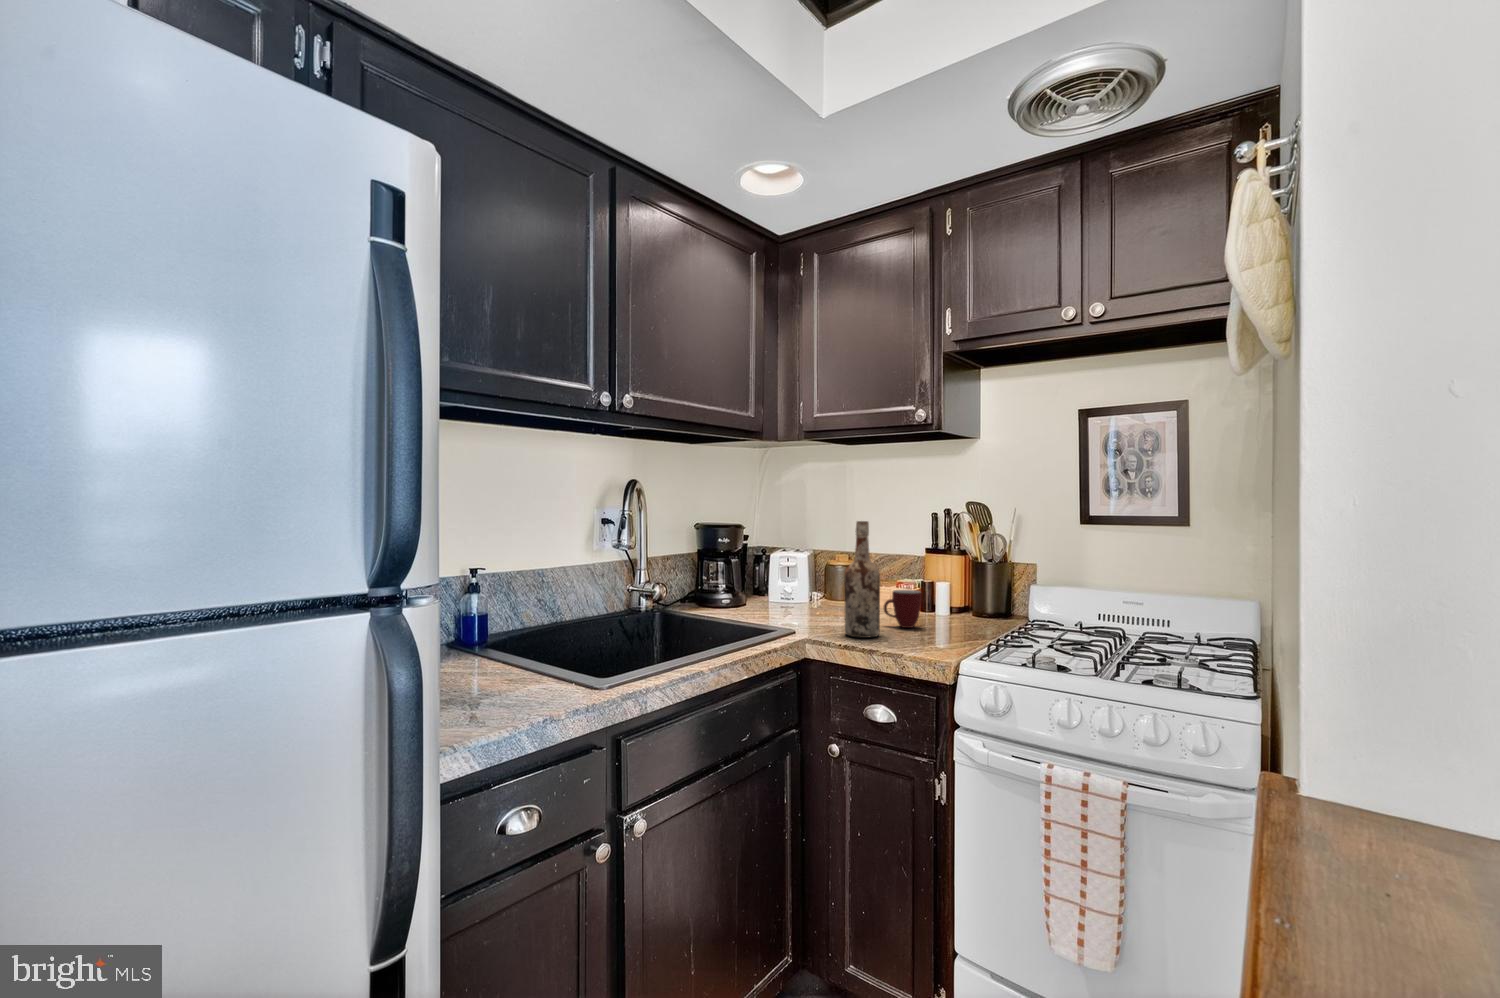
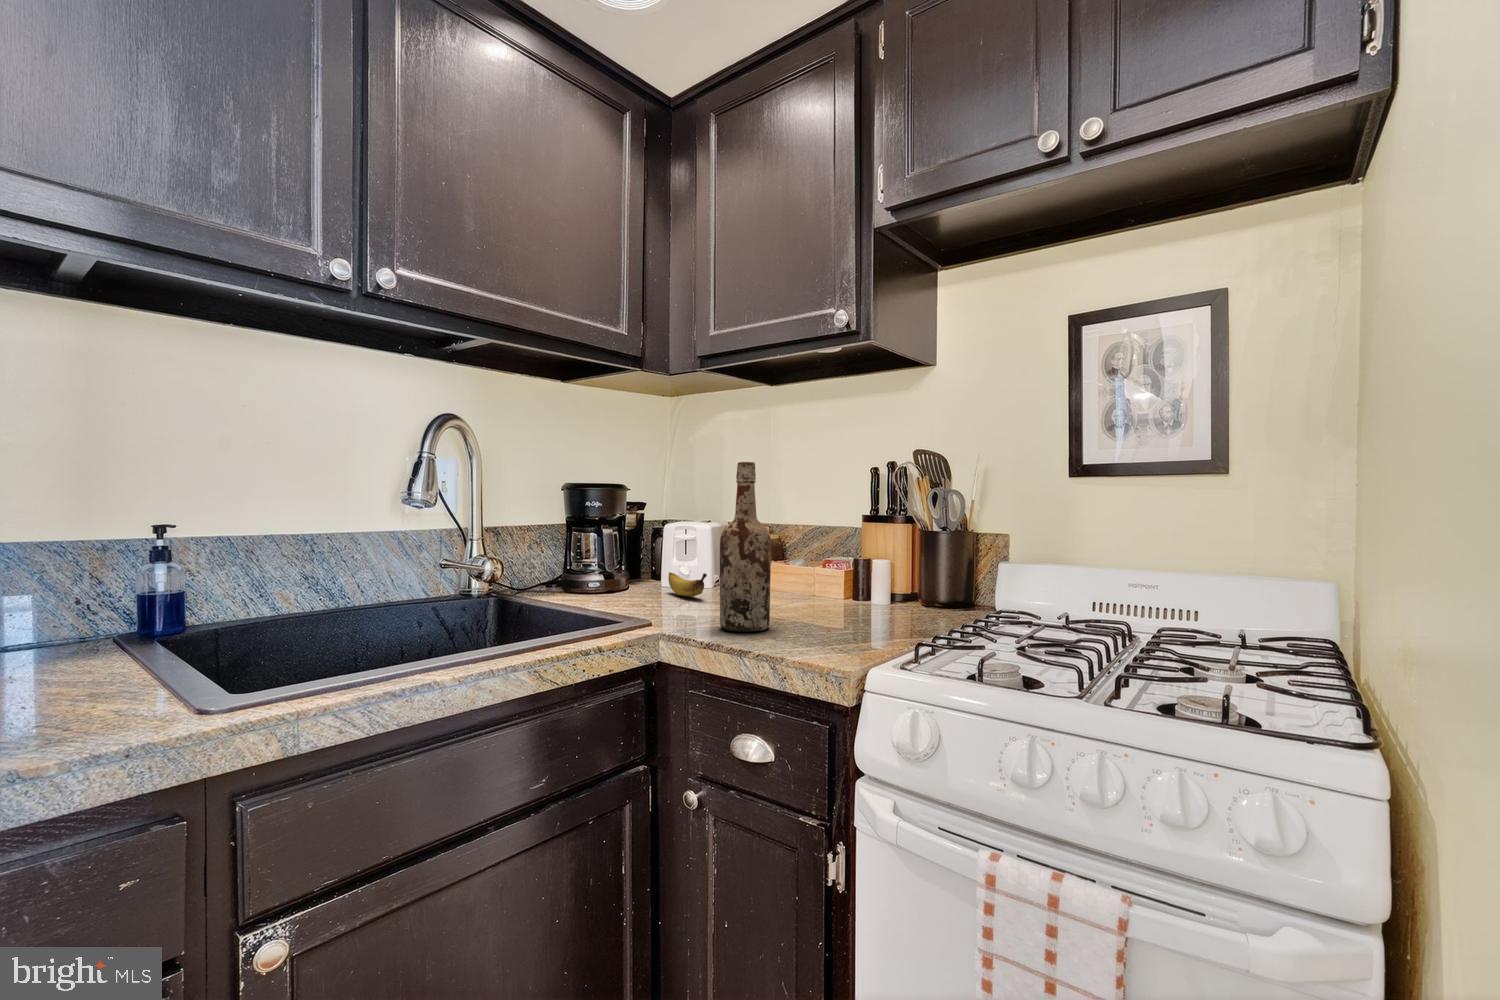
mug: present [884,590,922,628] -> none [787,565,839,619]
banana: none [779,593,816,611] -> present [668,572,707,597]

